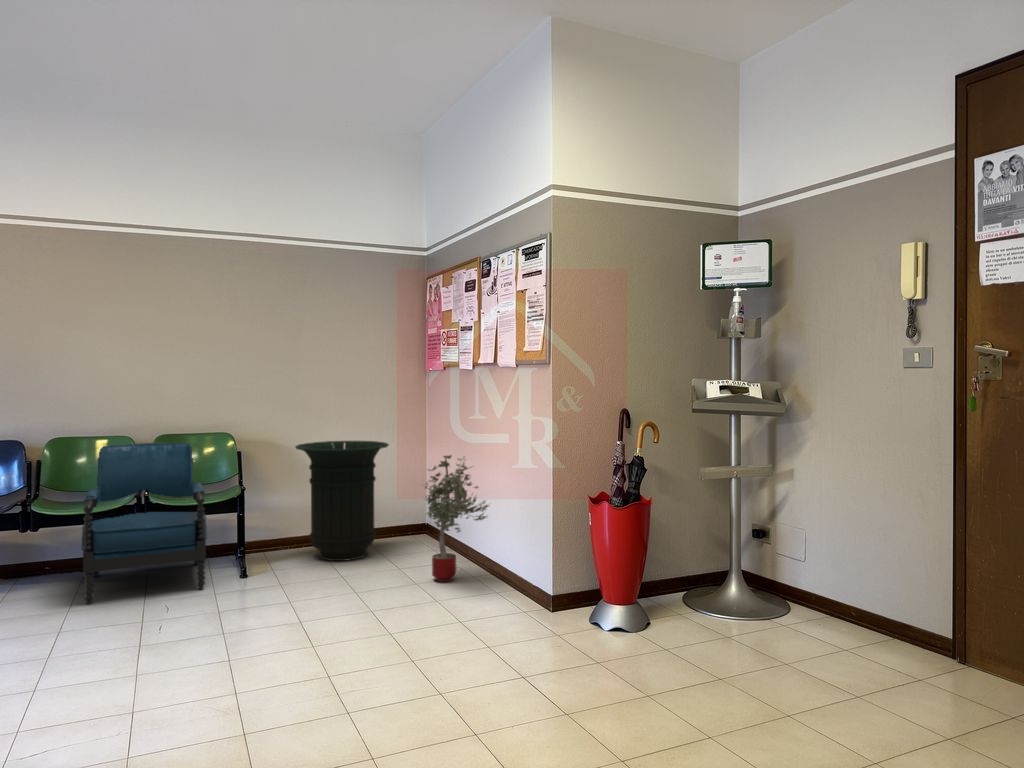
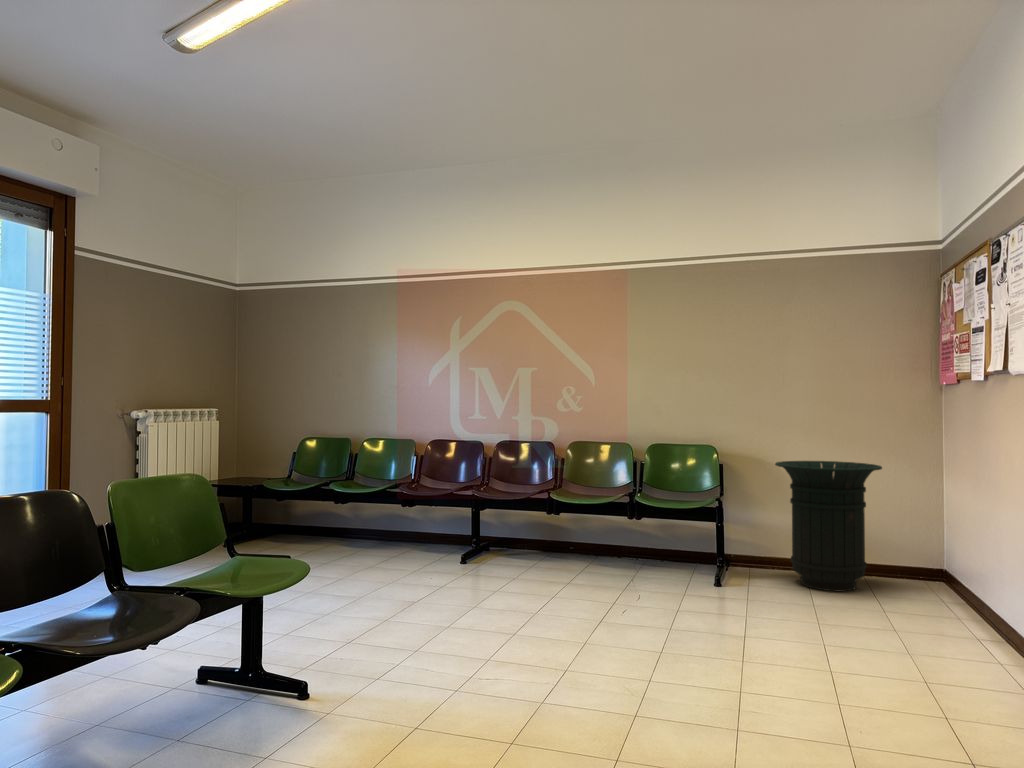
chair: present [82,442,207,604] -> none [580,450,685,590]
potted tree: present [425,455,489,582] -> none [901,480,1001,635]

